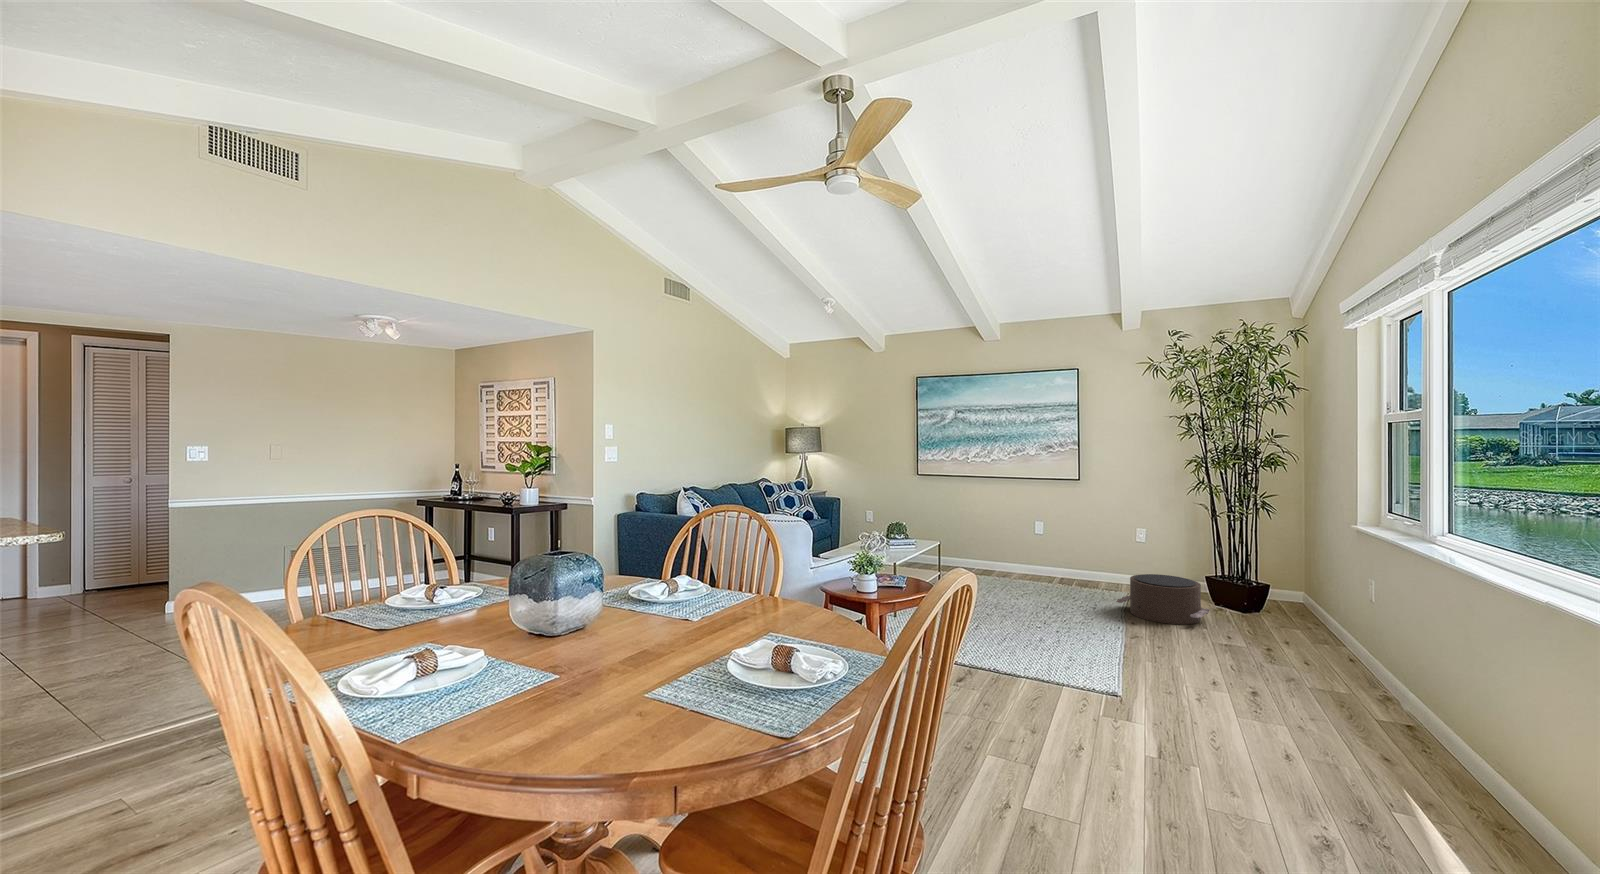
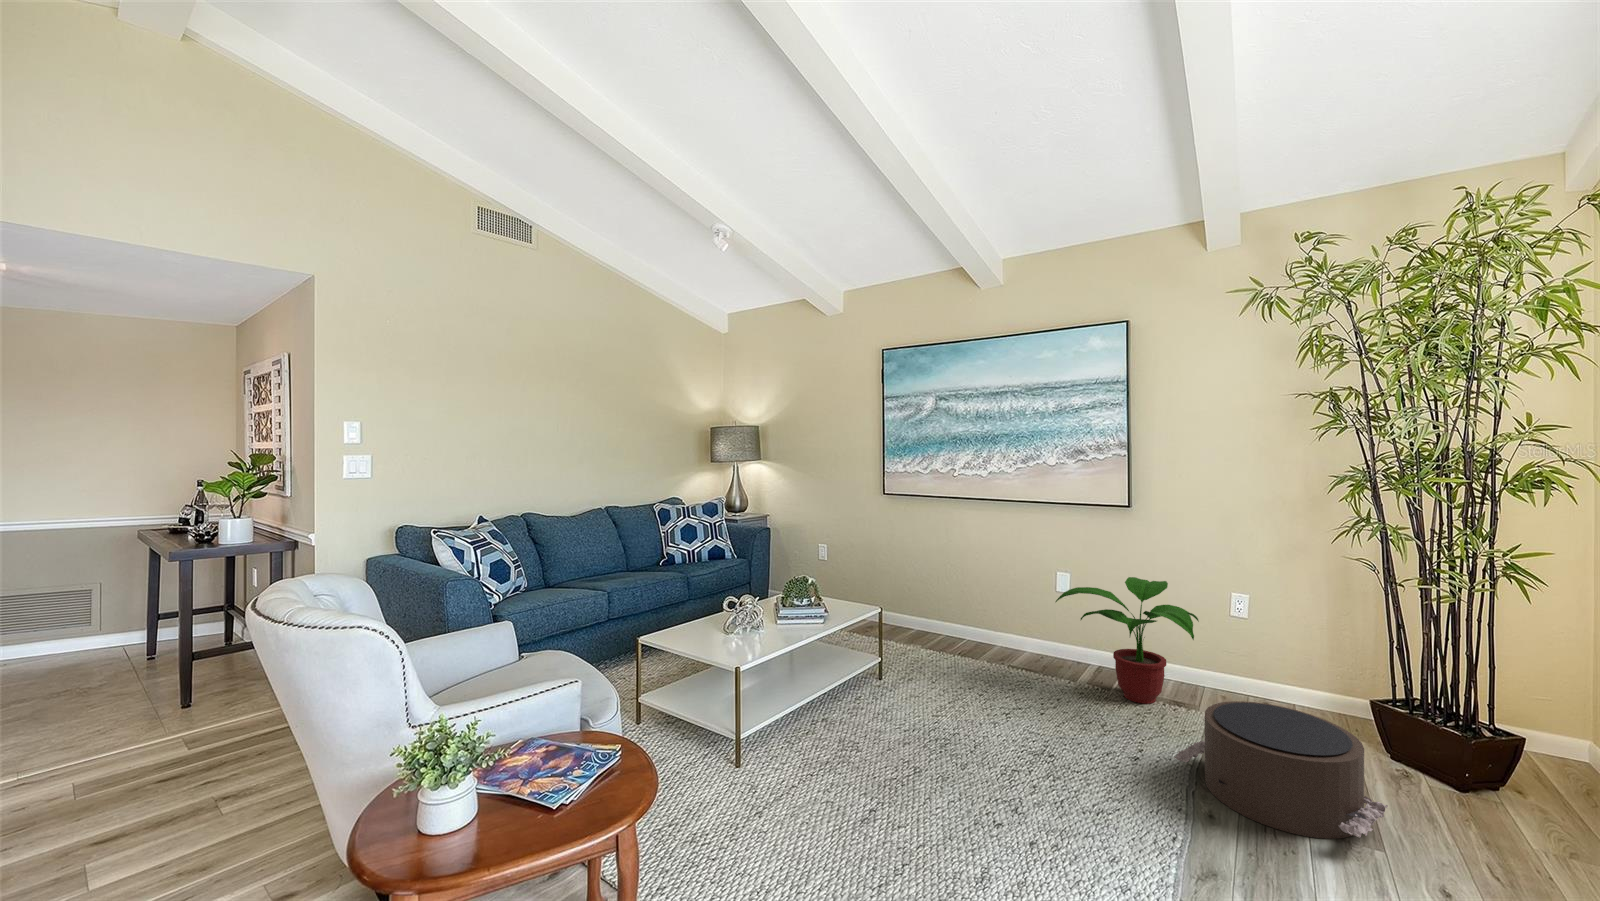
potted plant: none [1042,521,1121,590] -> present [1056,577,1199,704]

